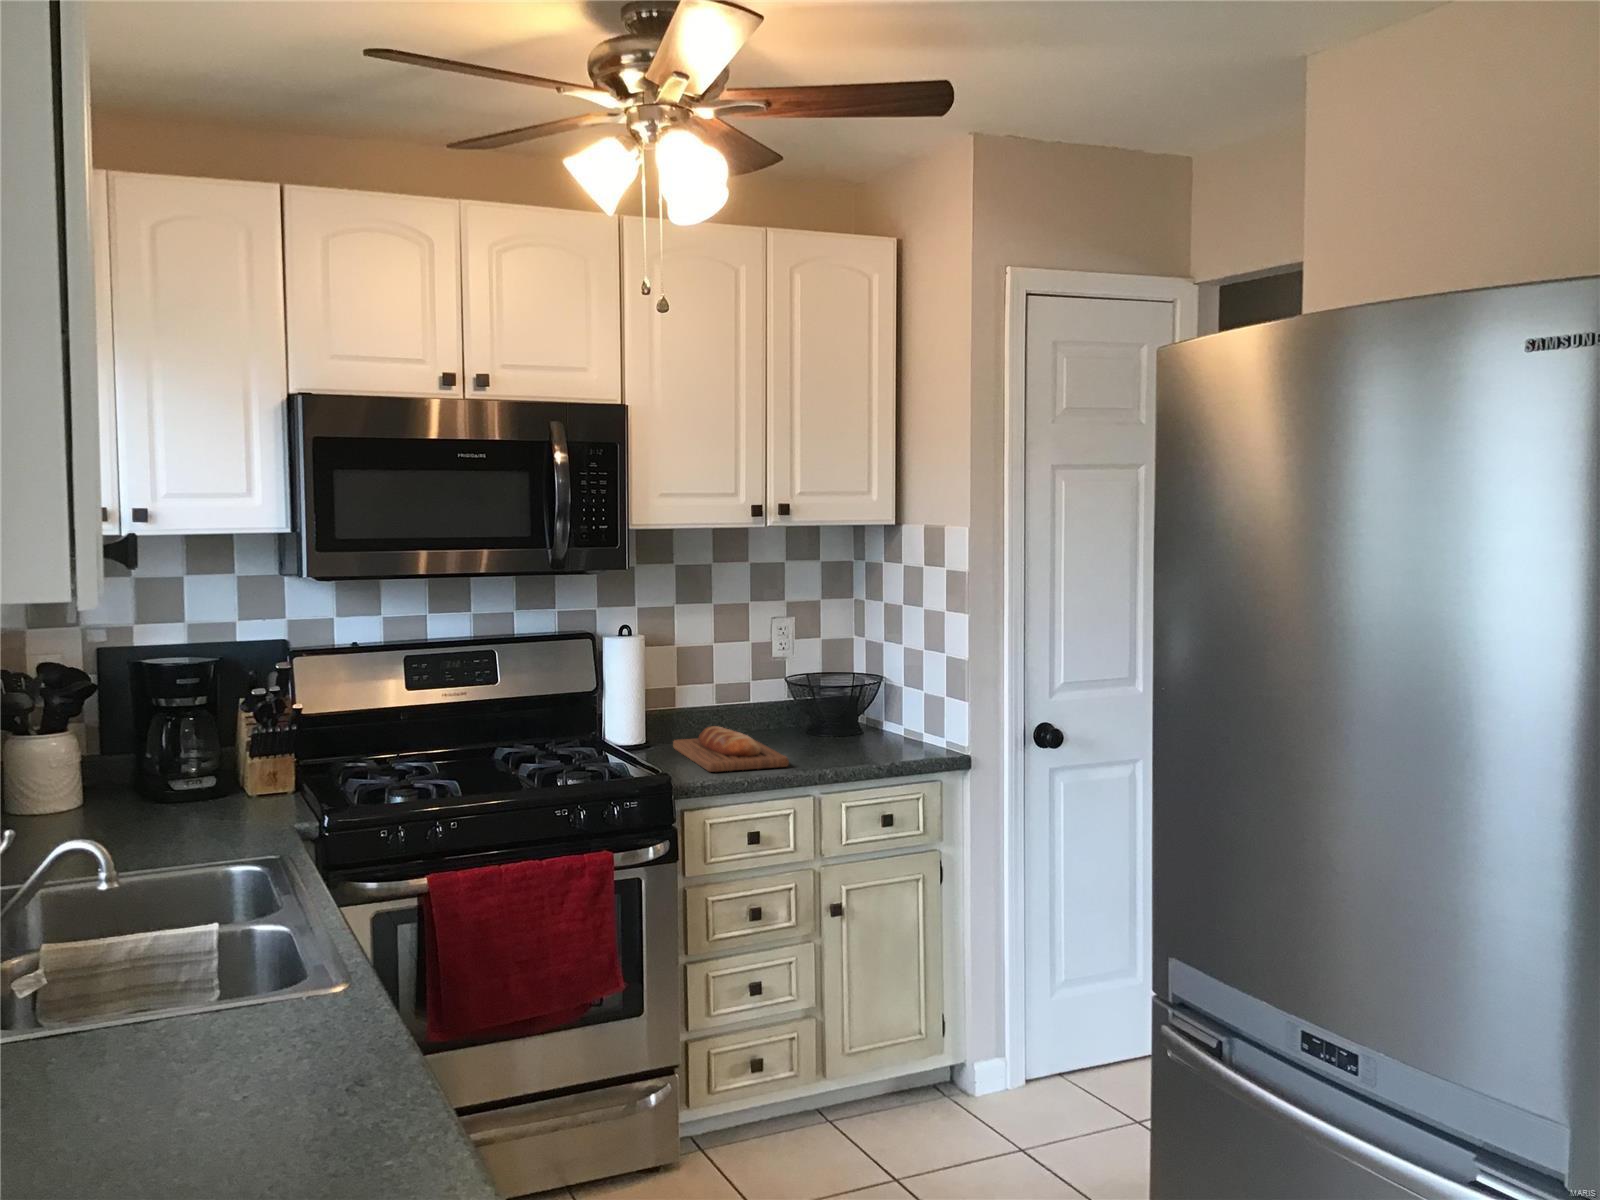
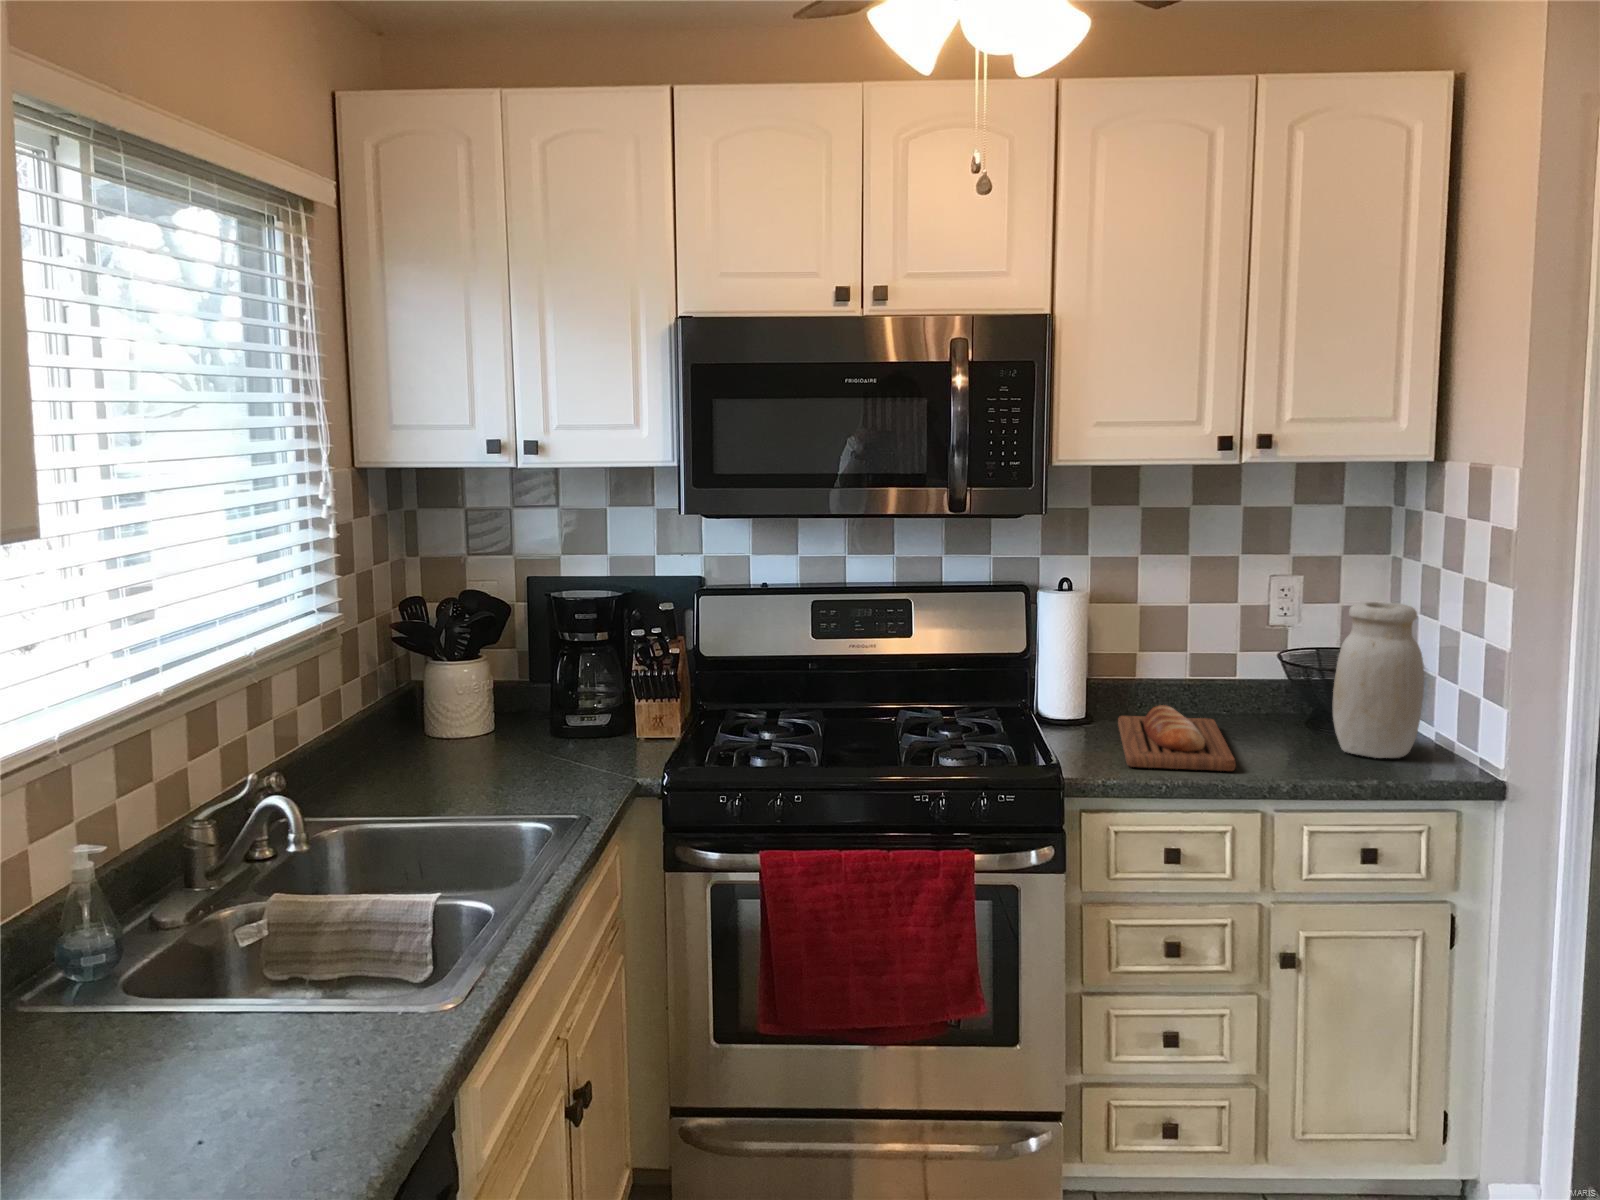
jar: none [841,630,903,749] -> present [1333,602,1424,758]

